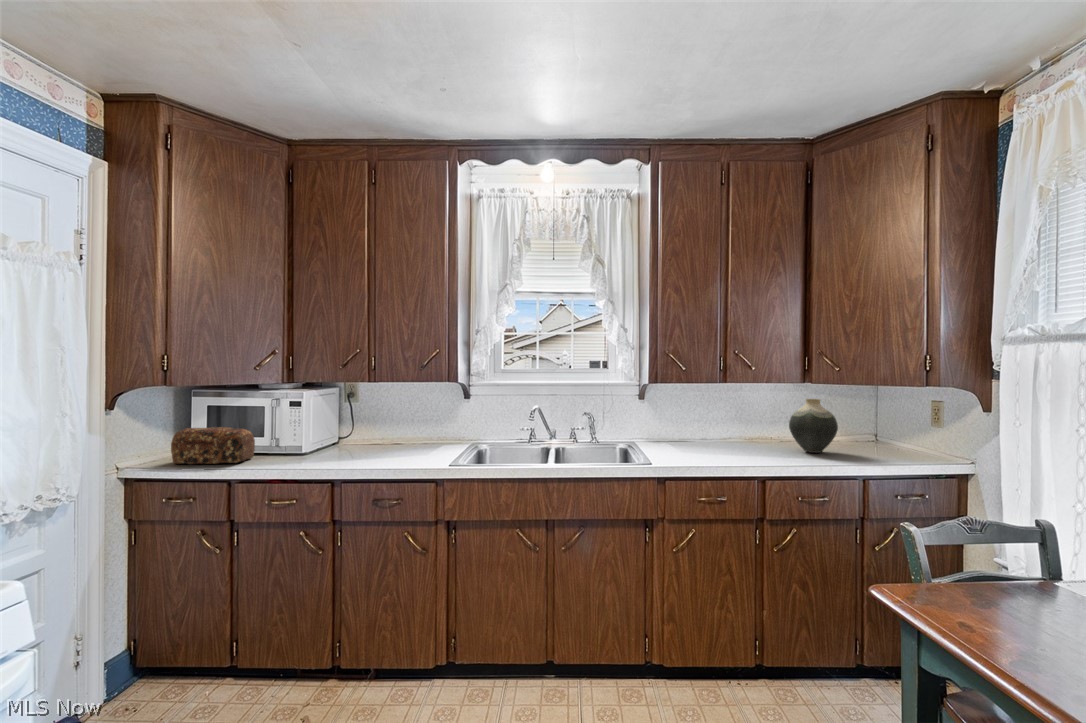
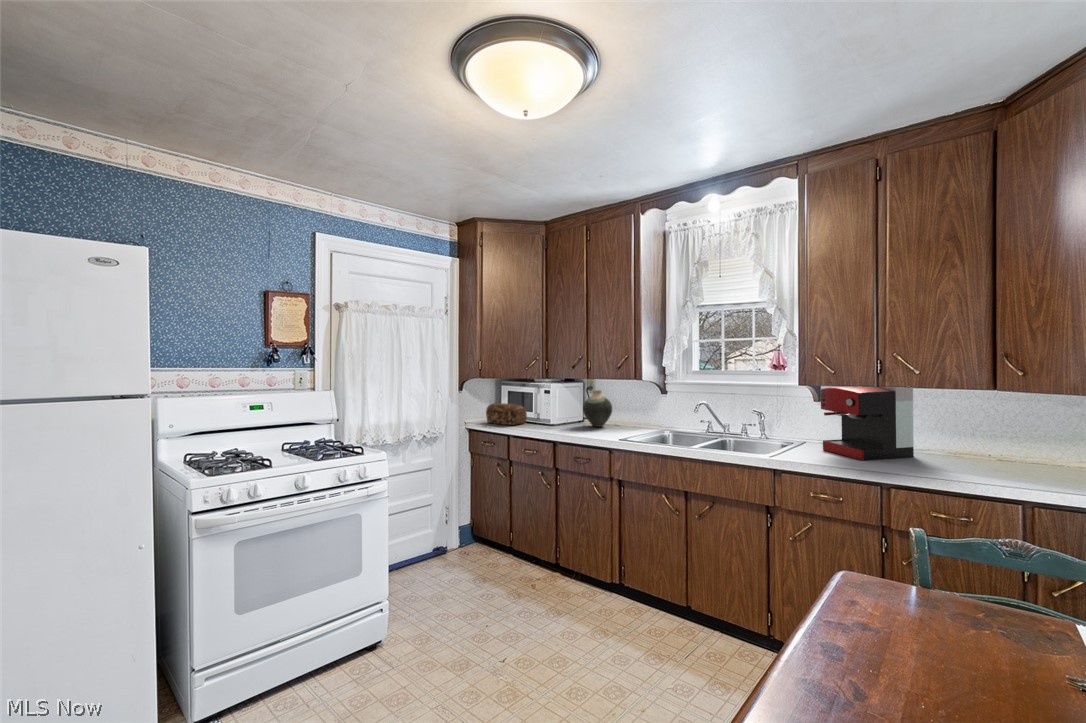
coffee maker: none [672,378,744,457] -> present [821,386,914,460]
vase: present [789,399,838,453] -> present [583,390,612,427]

